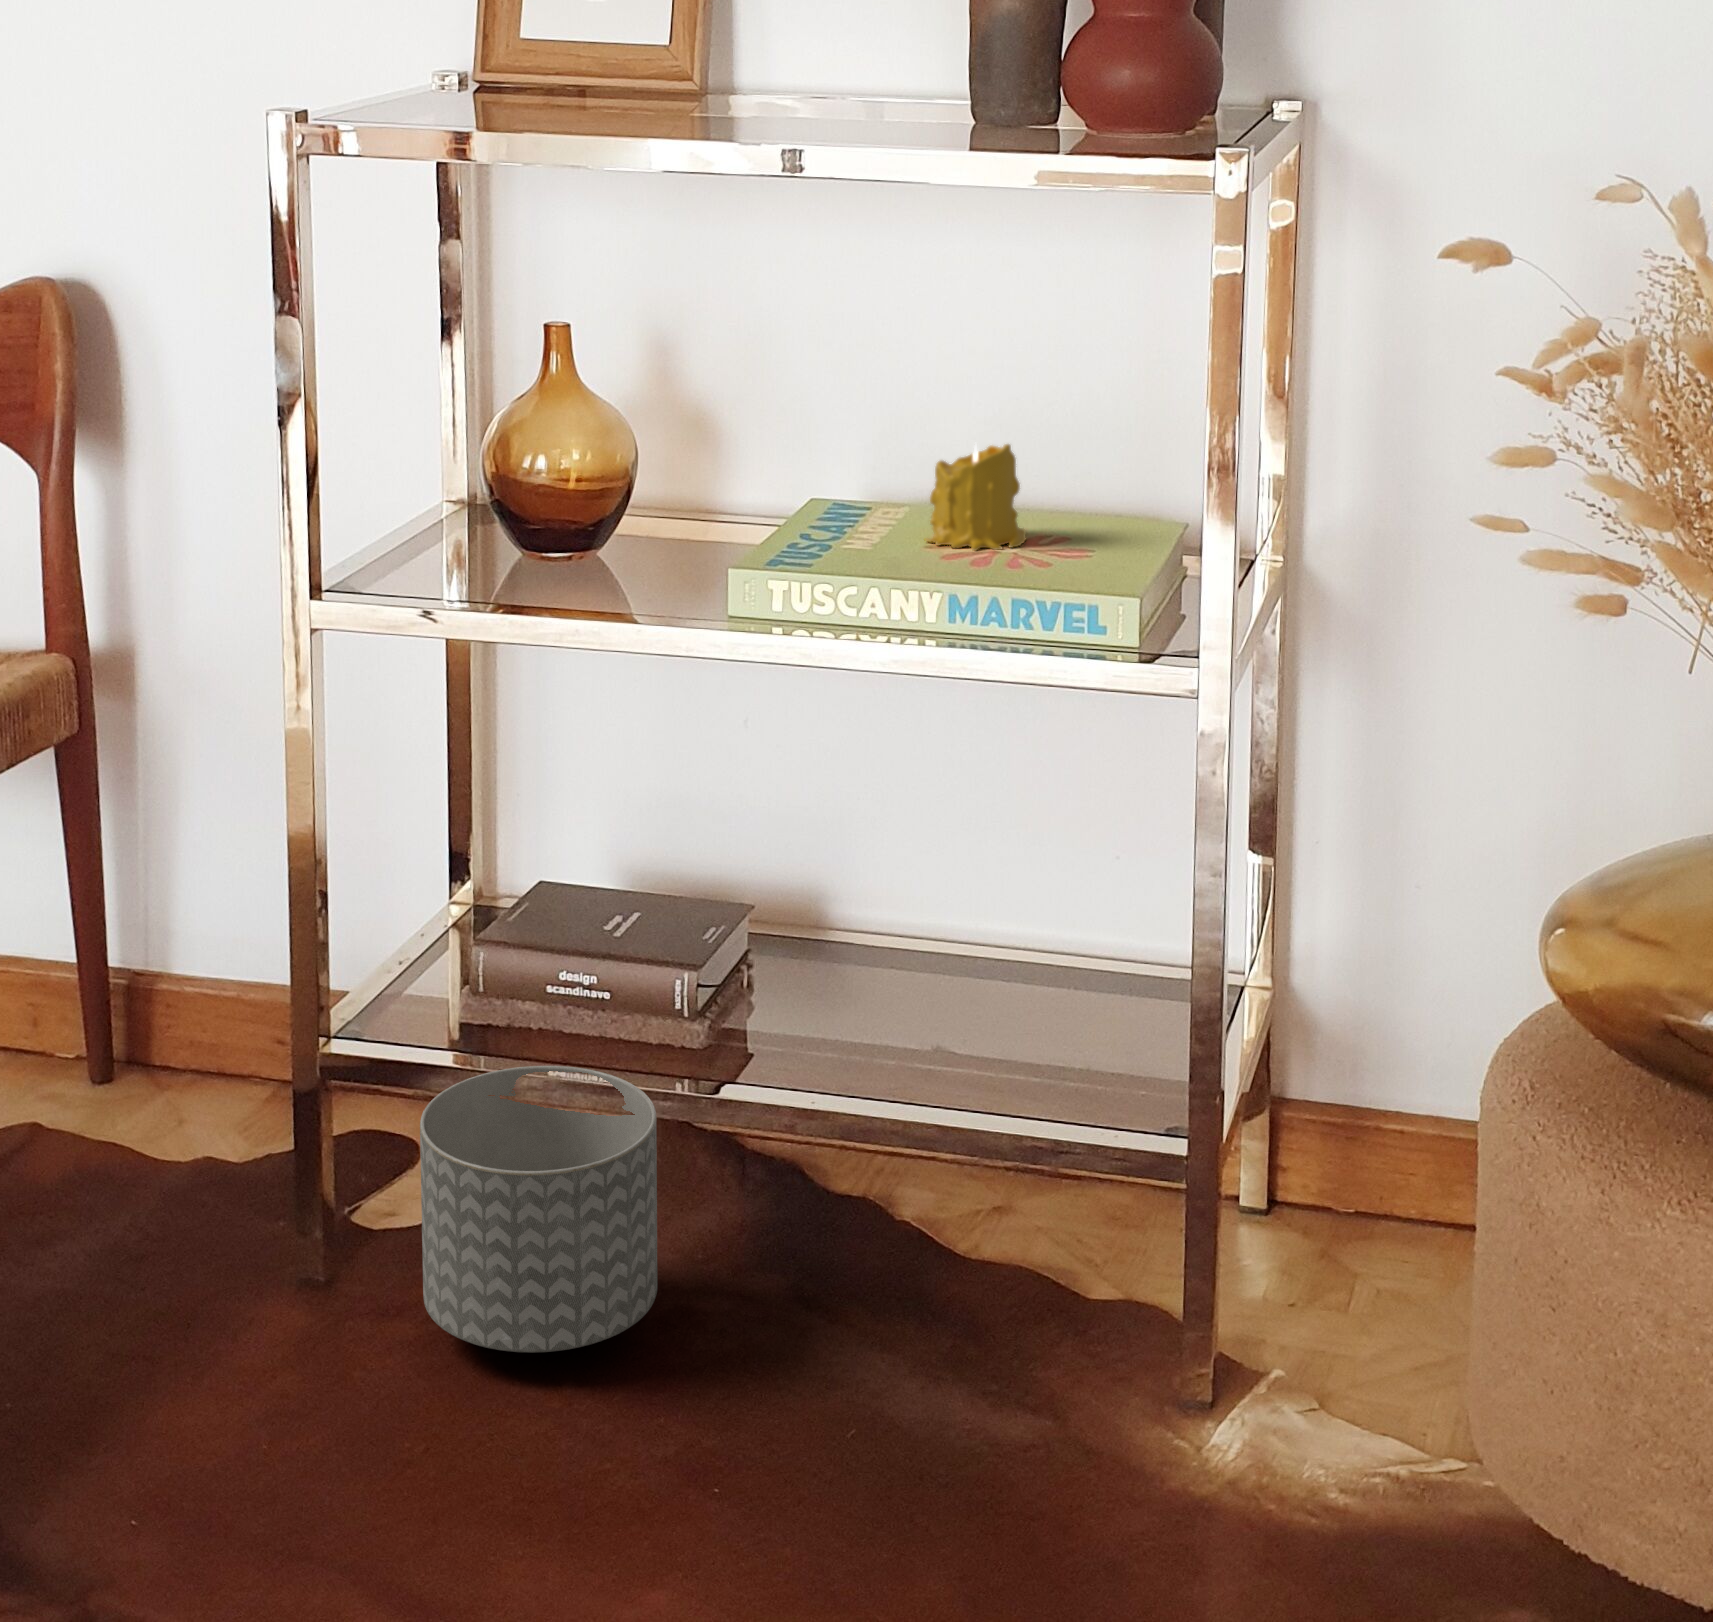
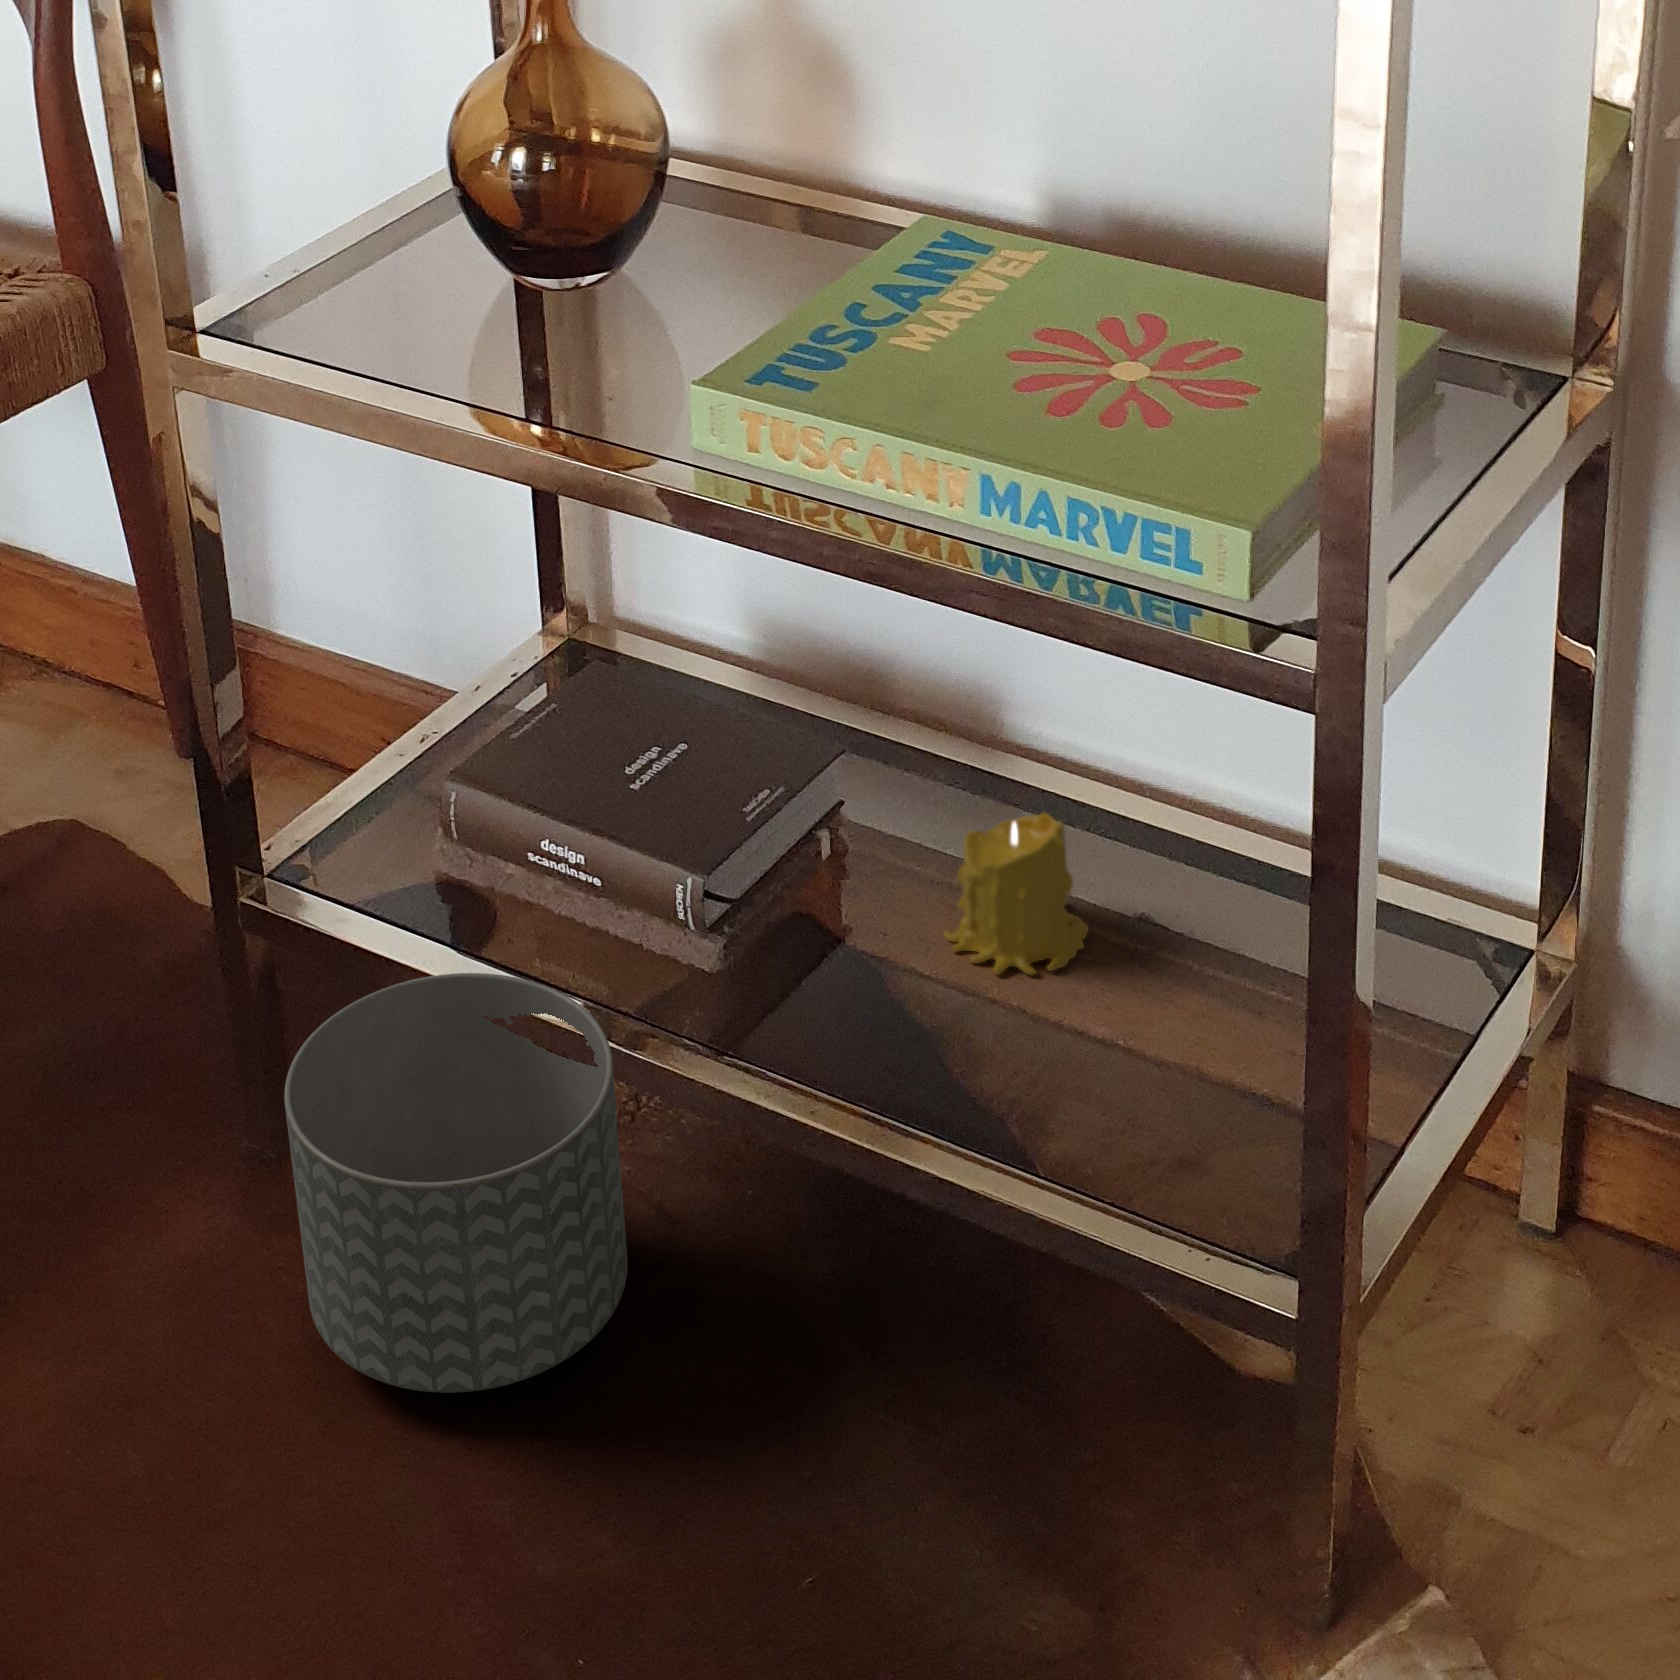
candle: present [925,444,1026,551] -> present [944,813,1088,975]

